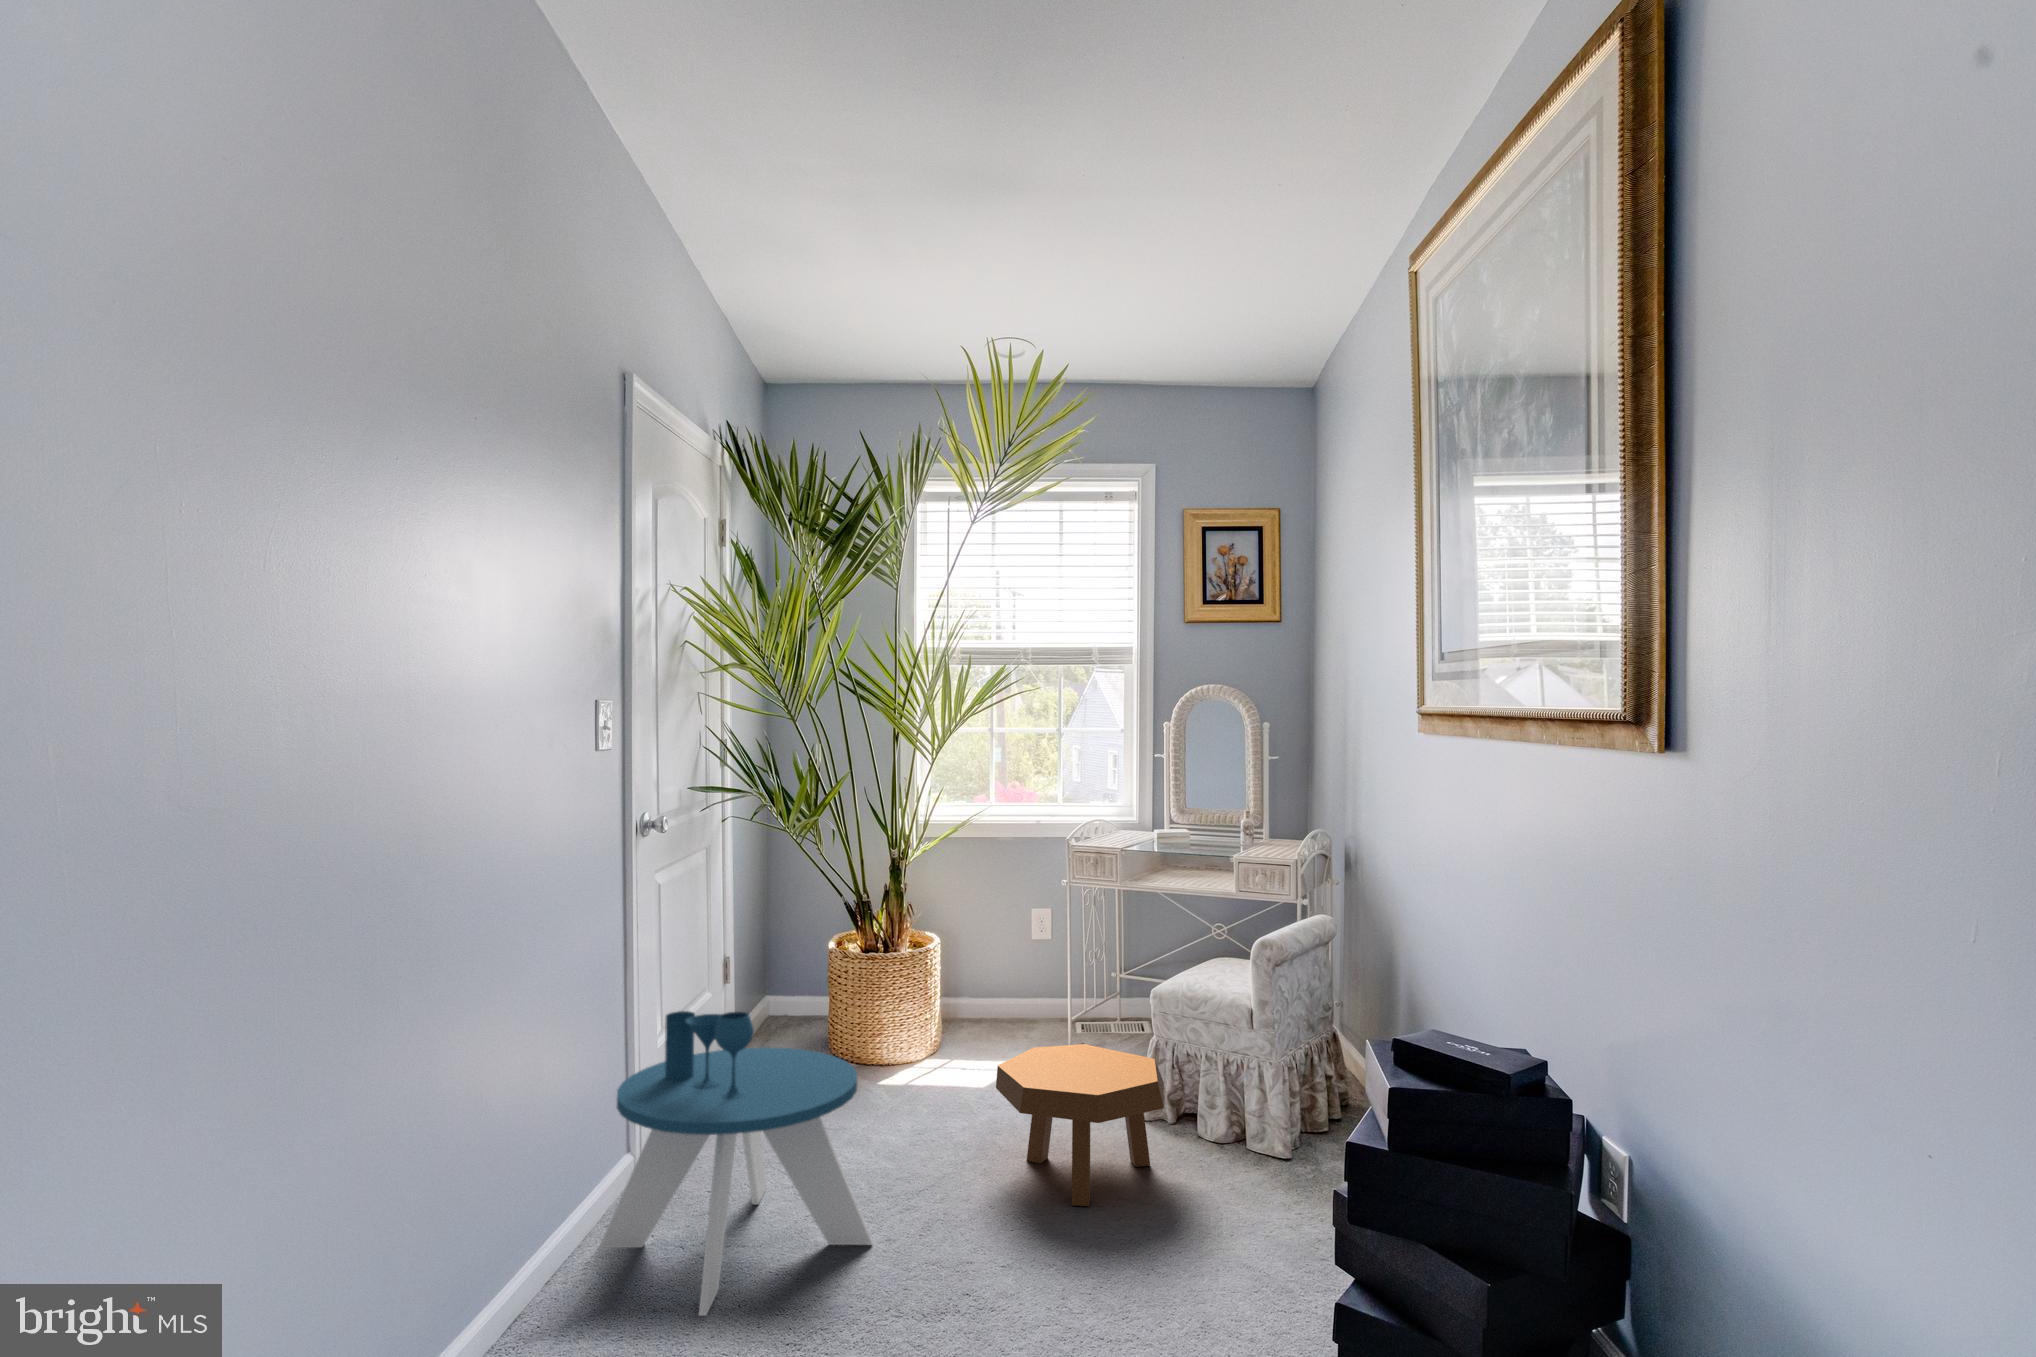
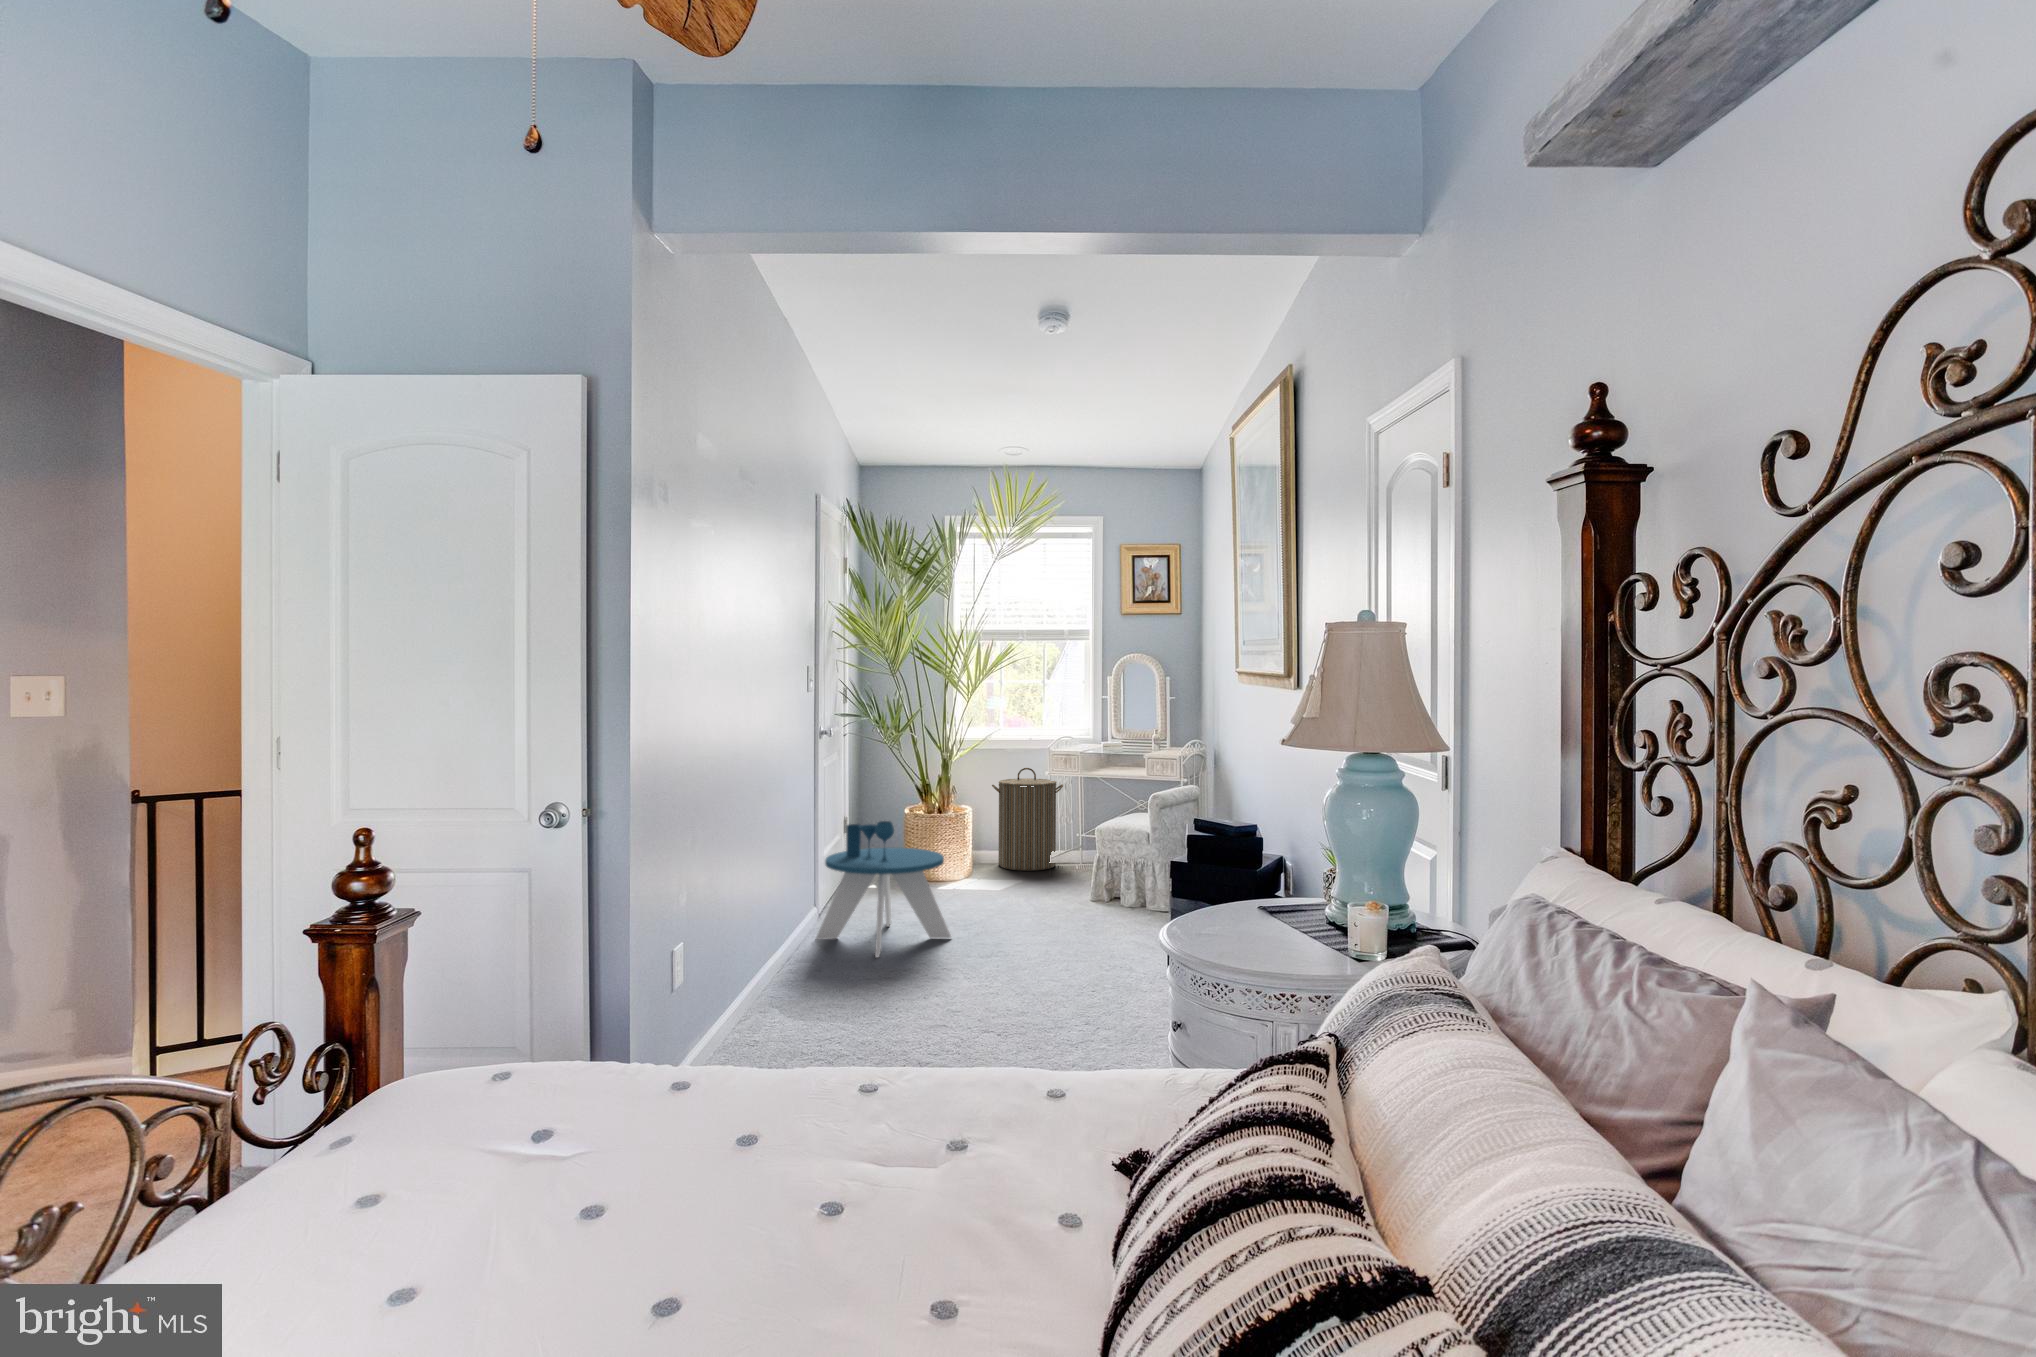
laundry hamper: none [973,869,1091,1044] -> present [992,768,1063,871]
footstool: present [996,1044,1164,1206] -> none [1011,855,1101,928]

